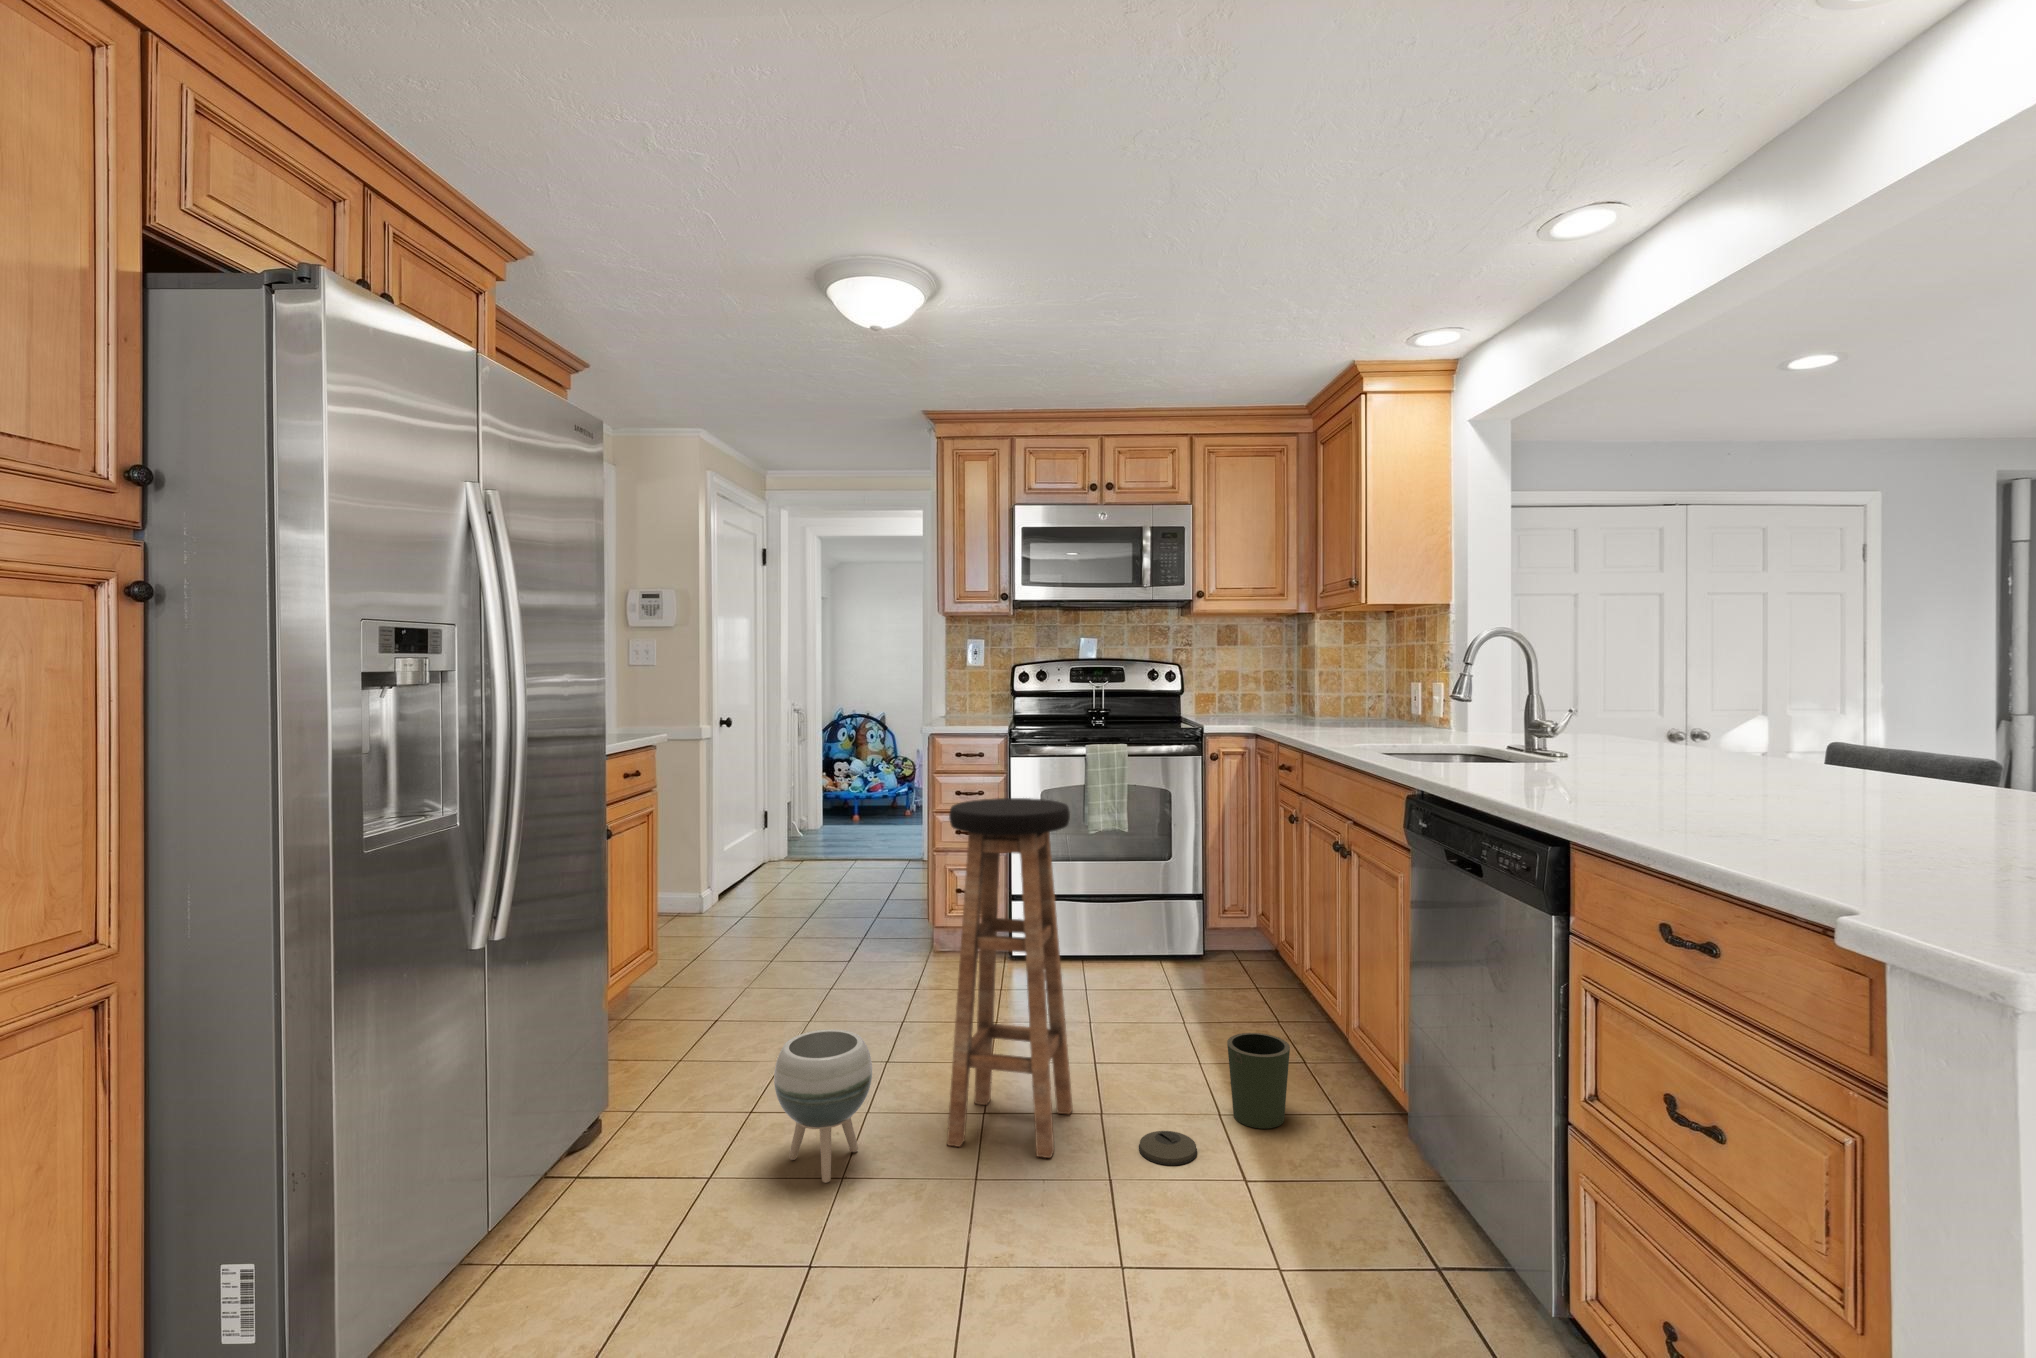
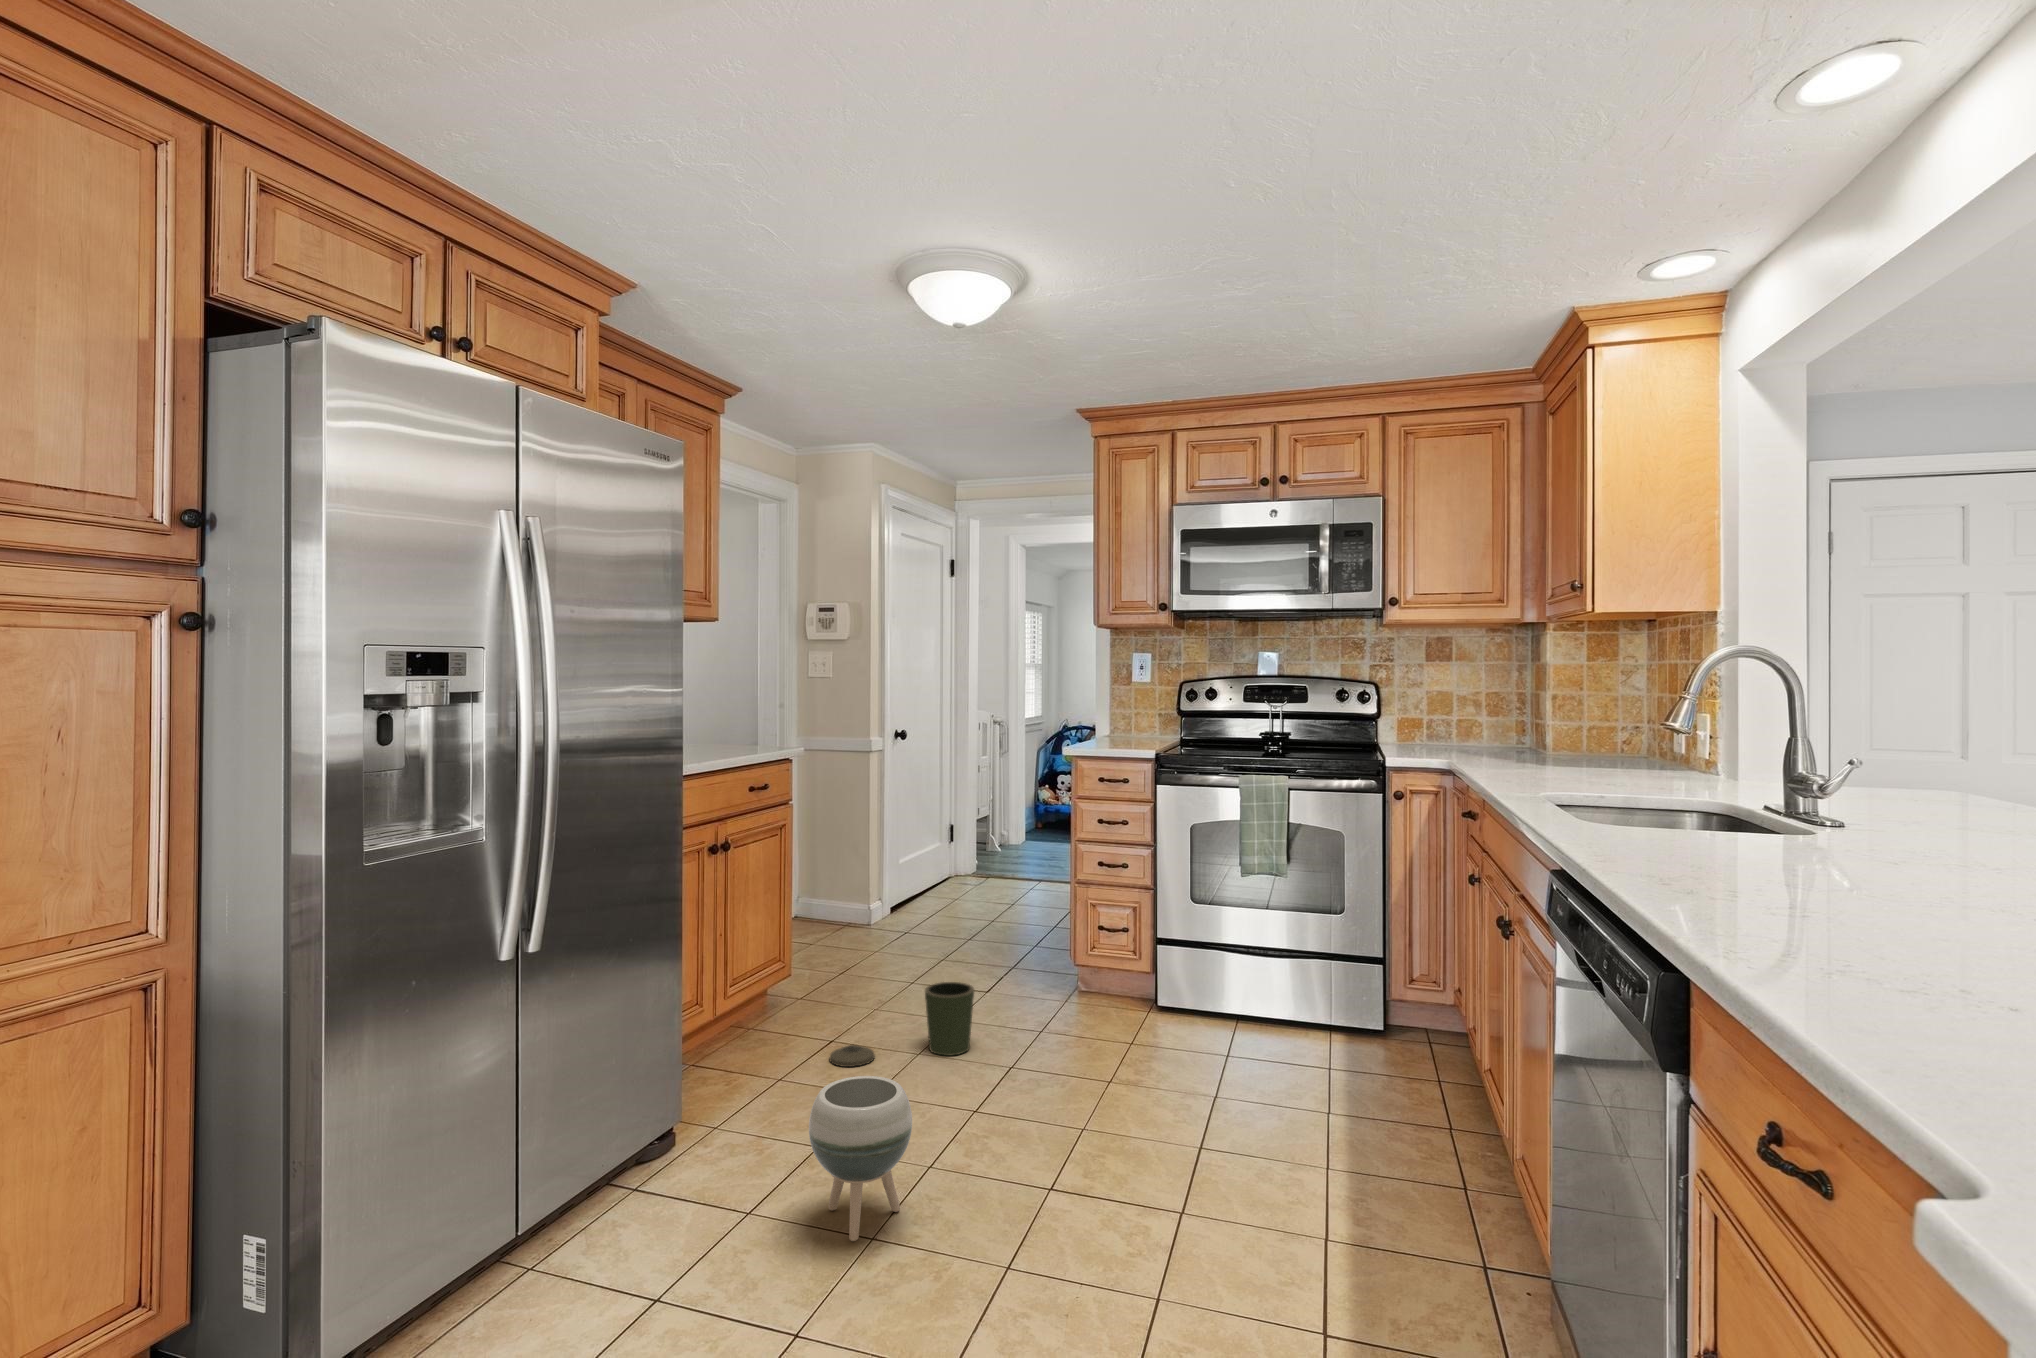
bar stool: present [947,798,1073,1158] -> none [994,838,1149,1254]
trash can: present [1139,1033,1290,1165] -> present [829,982,974,1067]

